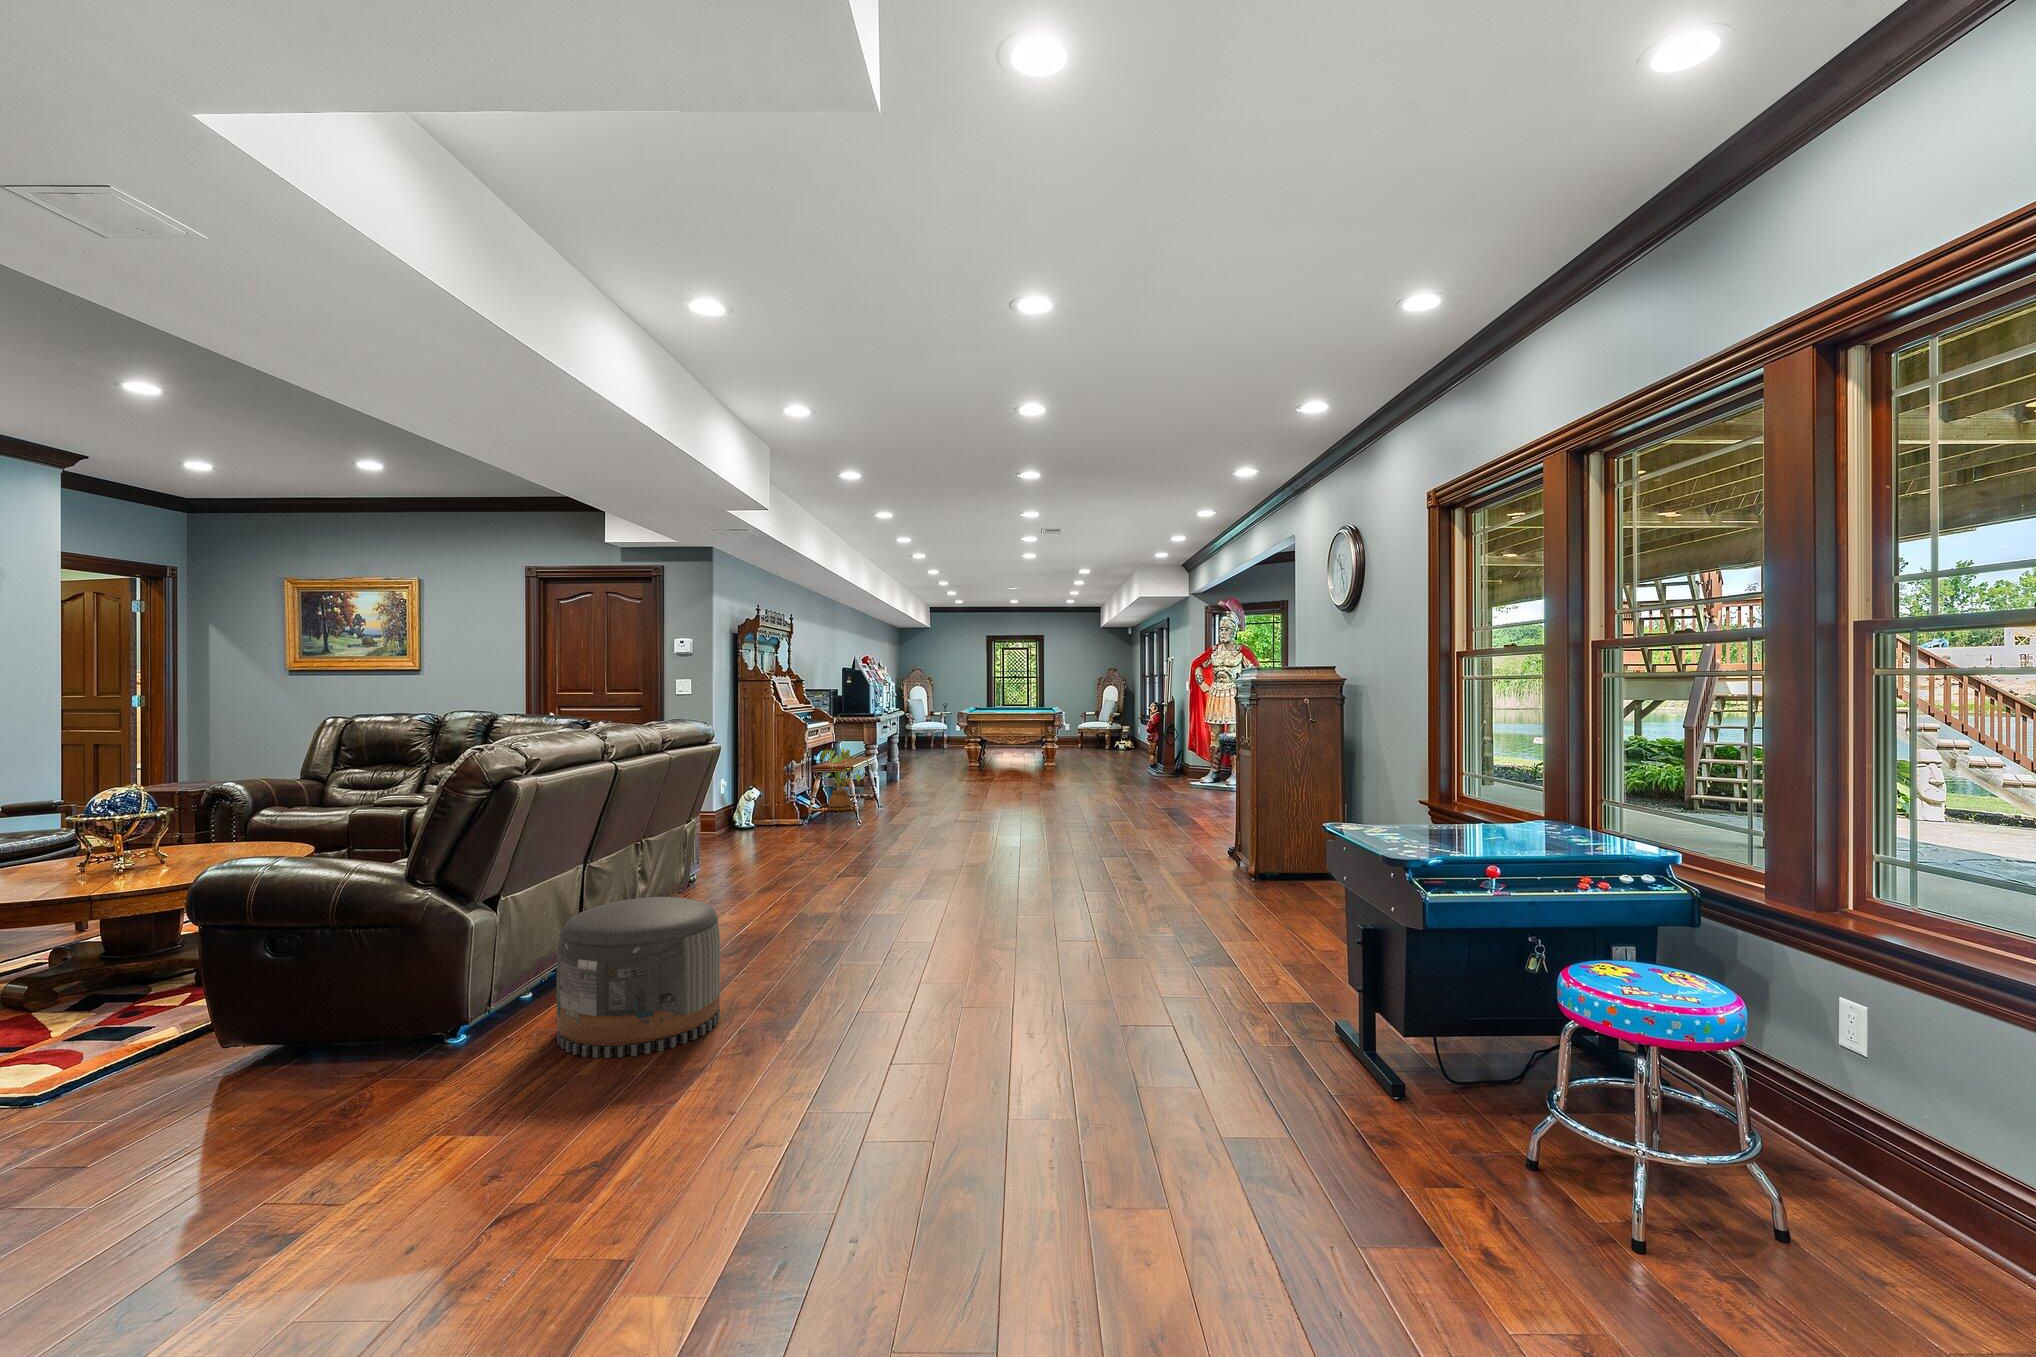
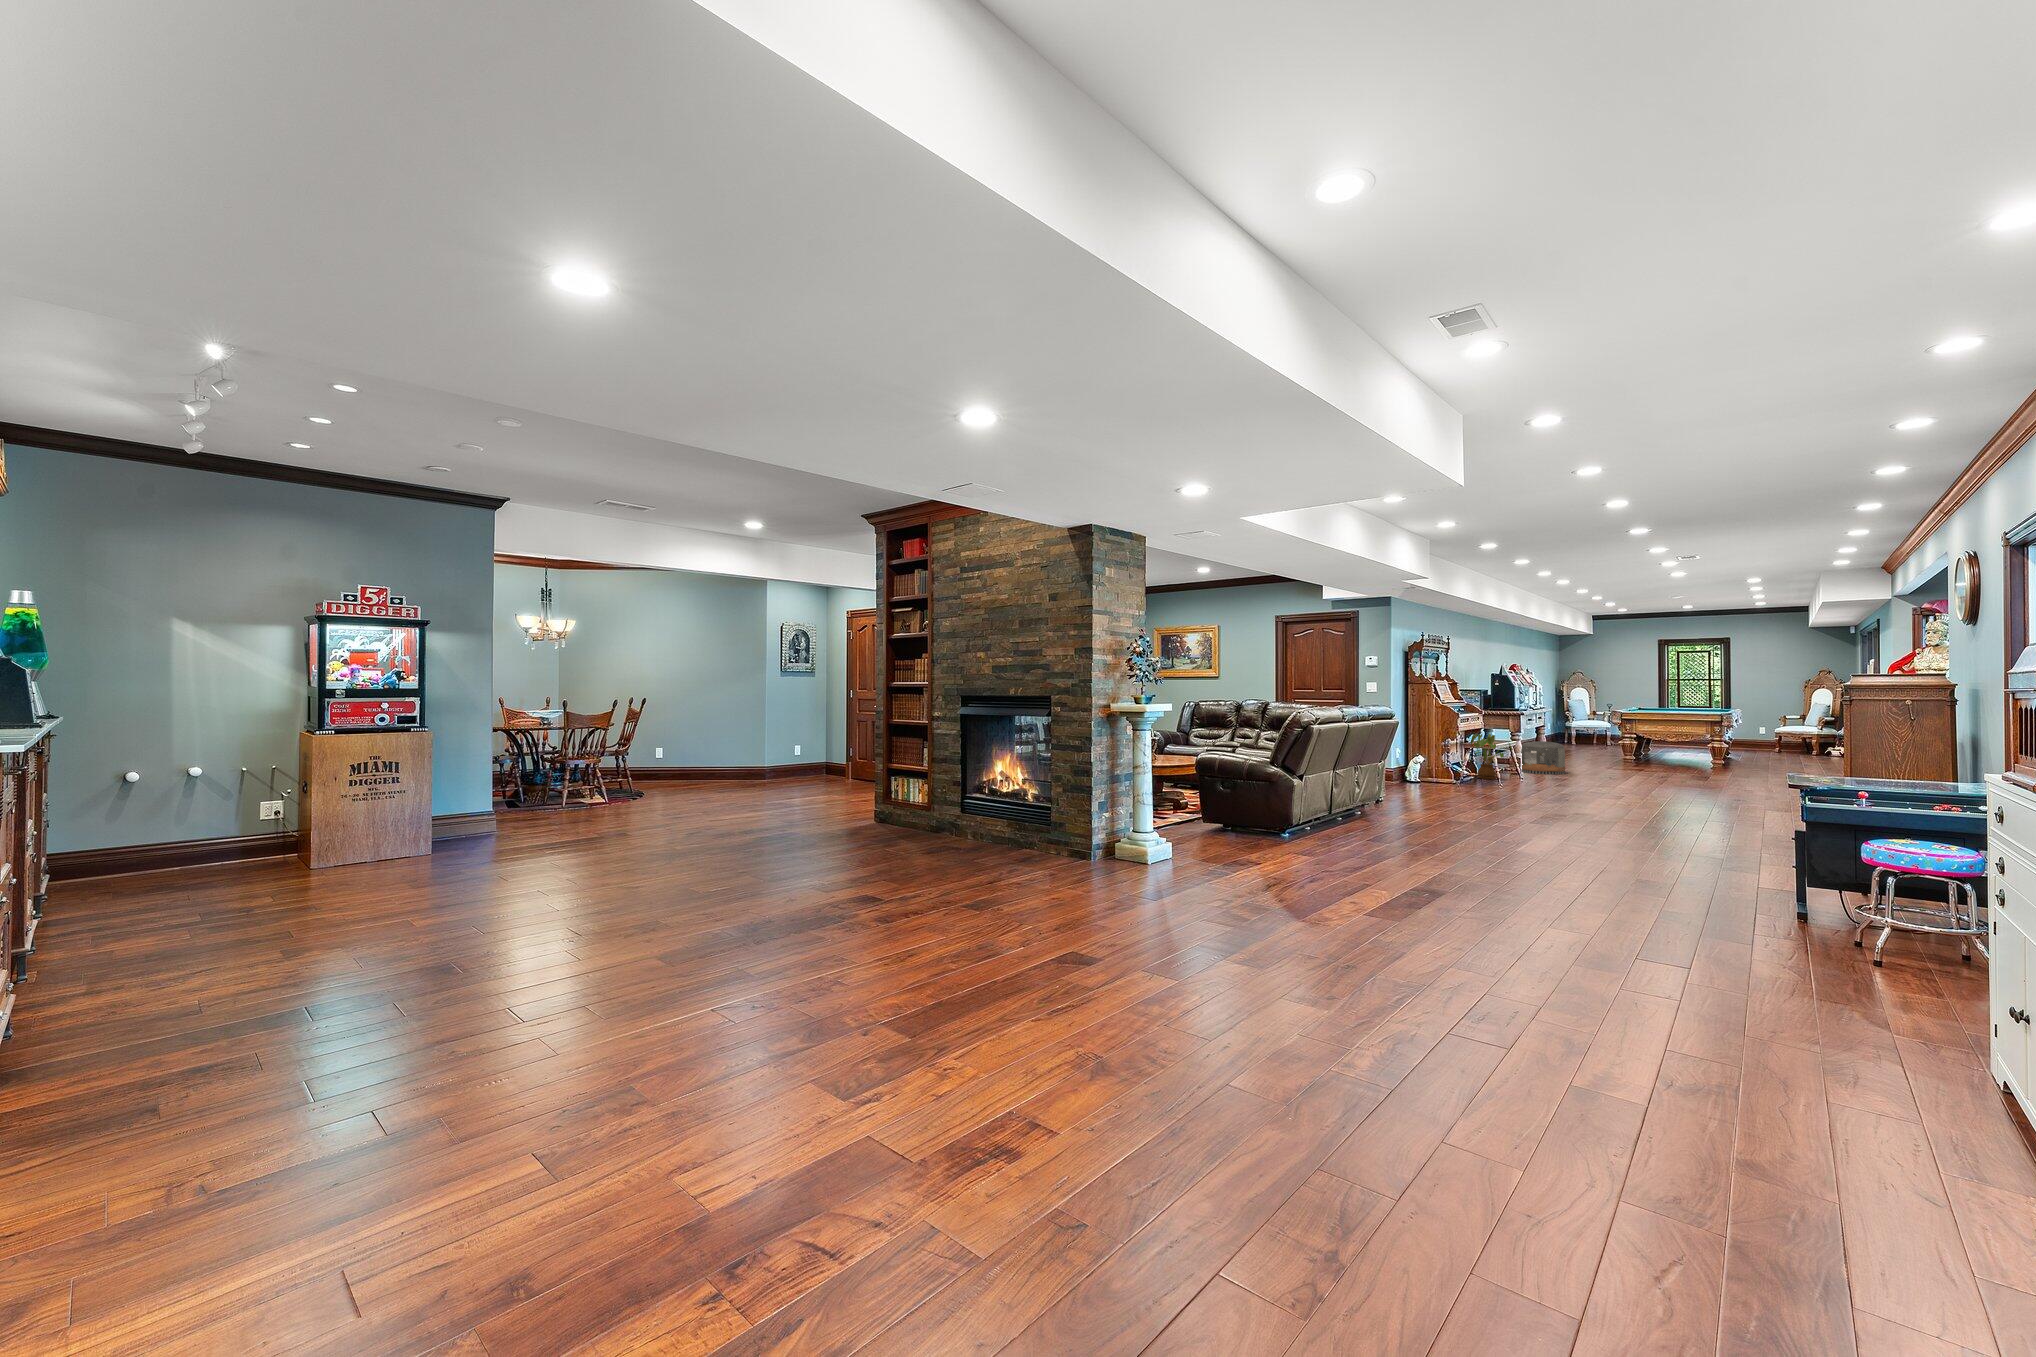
pouf: present [556,897,720,1058] -> present [1521,741,1565,774]

